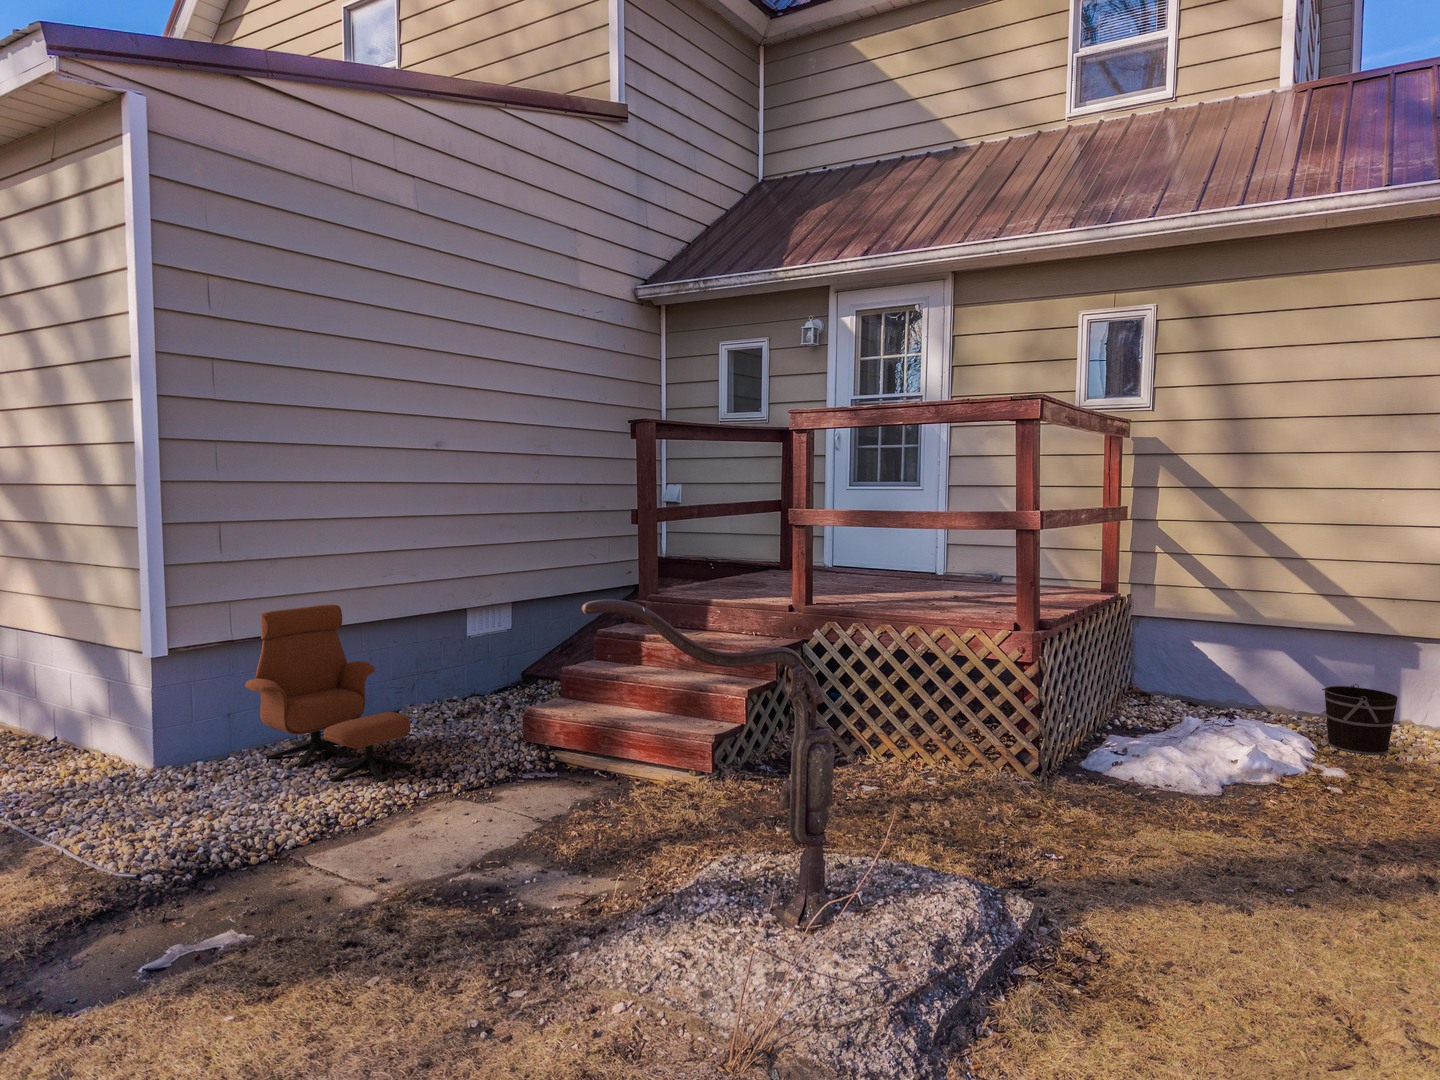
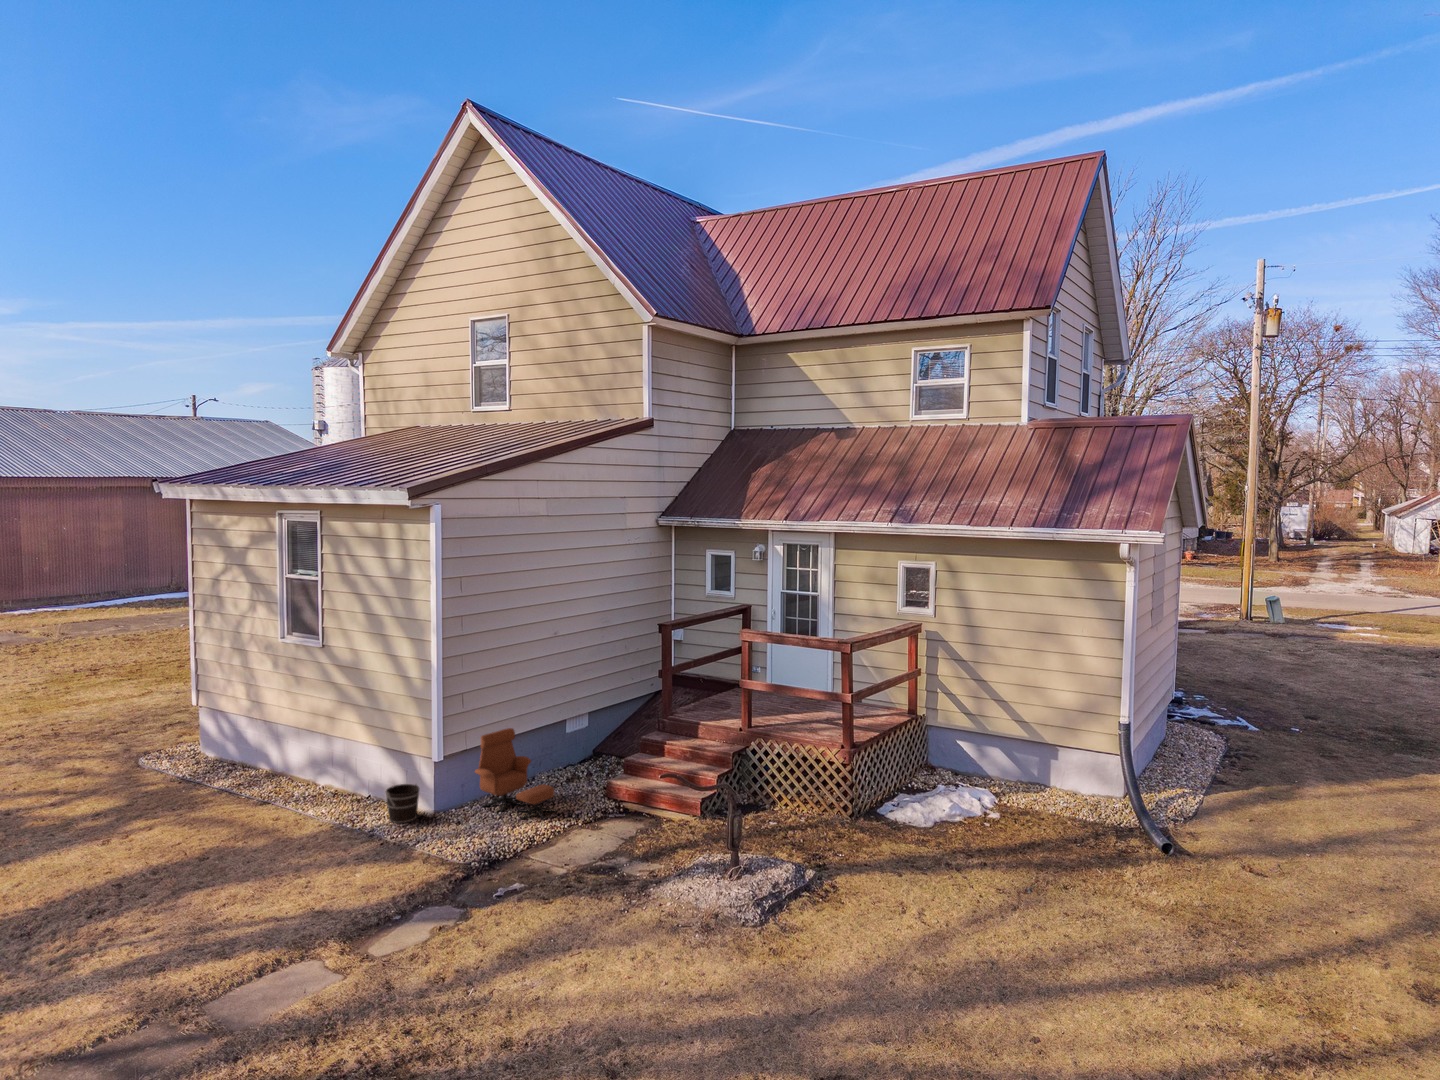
bucket: present [1322,684,1398,754] -> present [386,784,419,823]

